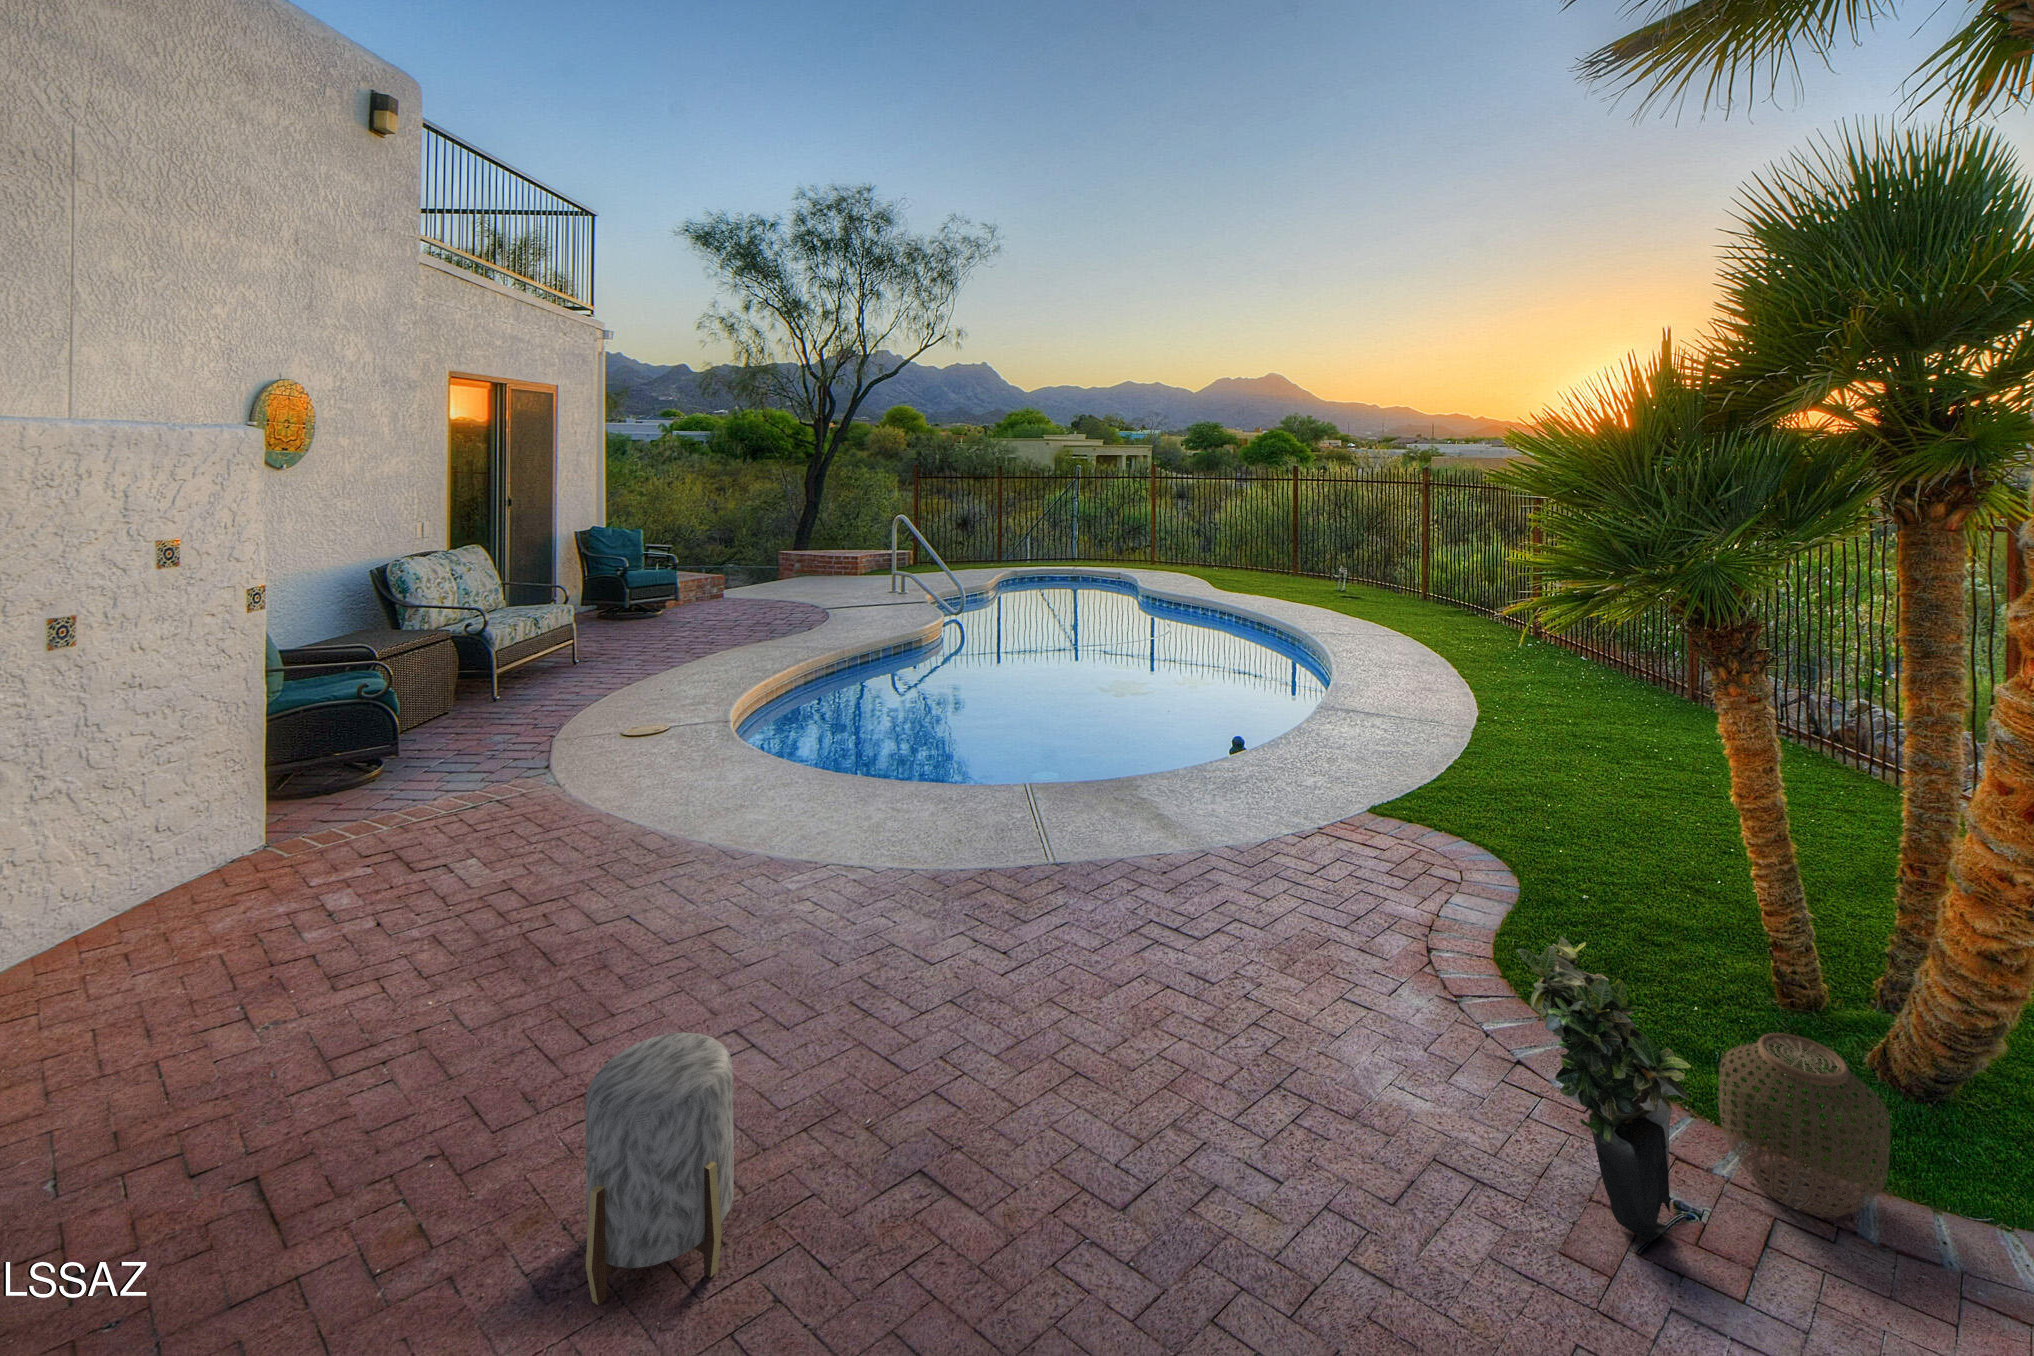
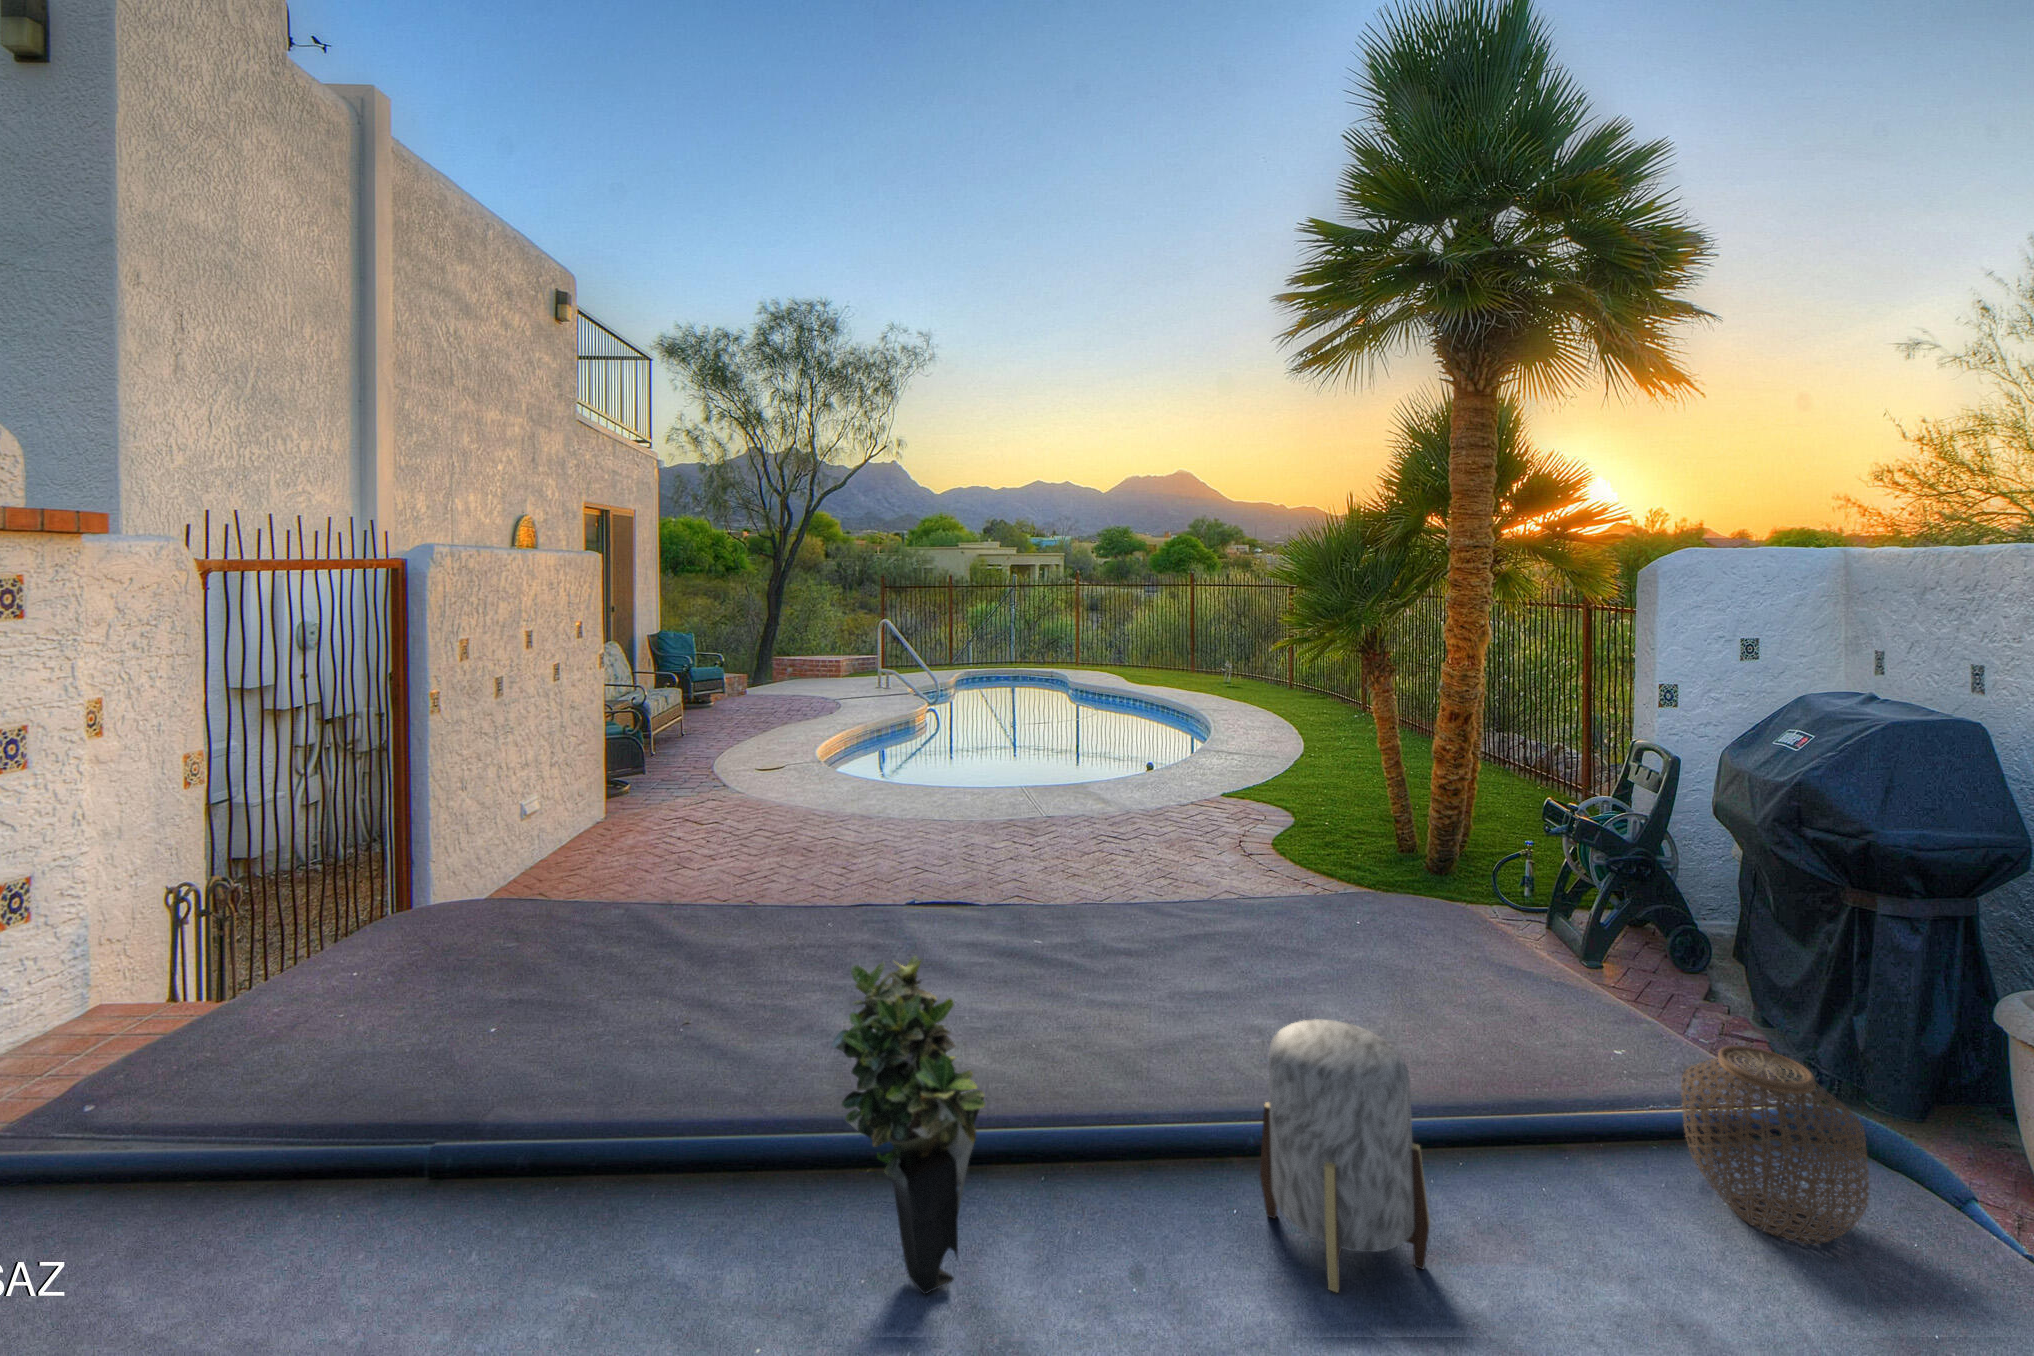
potted plant: present [1518,936,1691,1242] -> present [832,955,985,1294]
stool: present [585,1032,734,1305] -> present [1260,1019,1430,1293]

